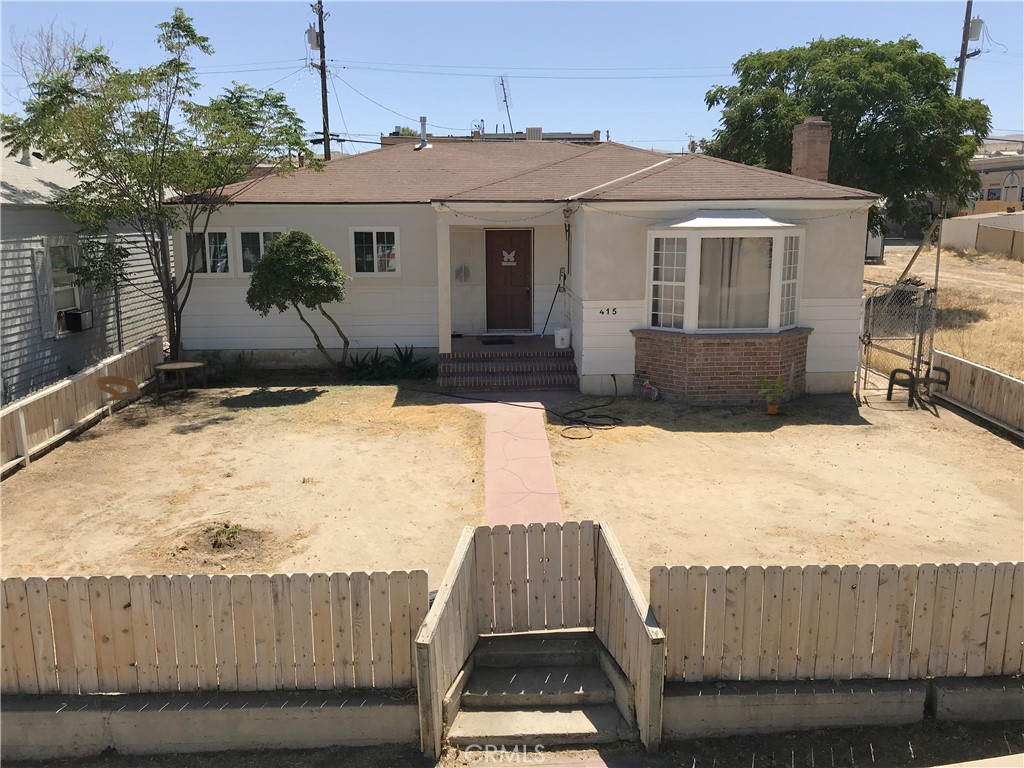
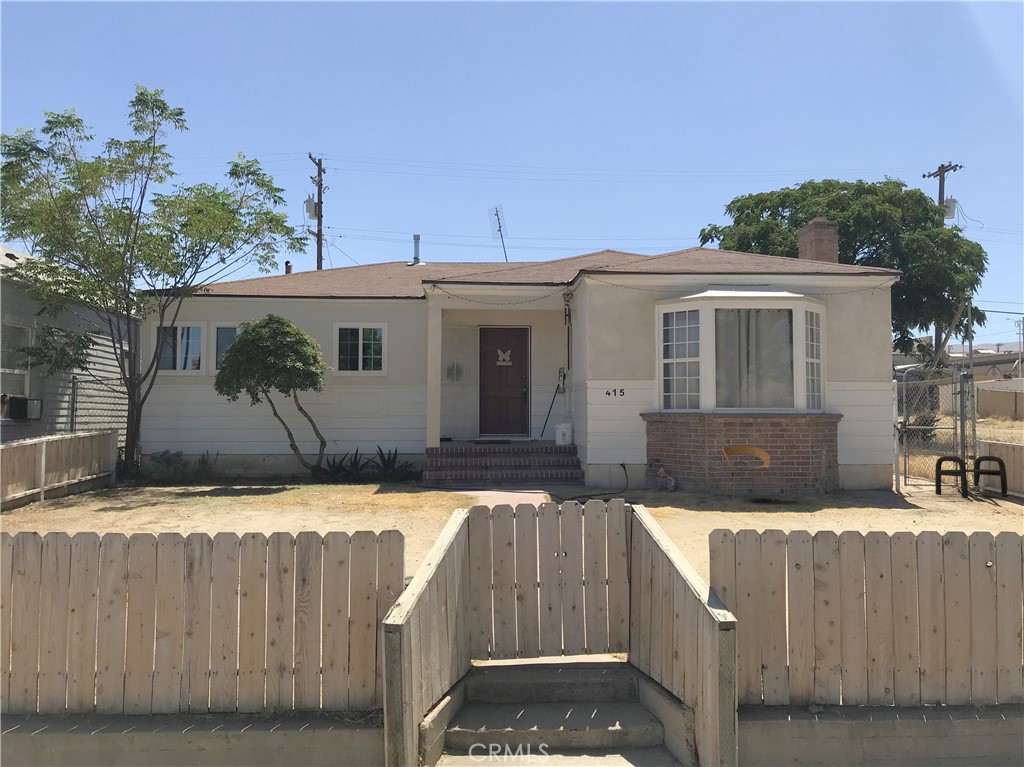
round table: present [151,360,207,397] -> none [98,455,164,491]
house plant: present [757,375,794,414] -> none [788,458,834,501]
chair: present [96,376,148,428] -> present [723,446,774,502]

